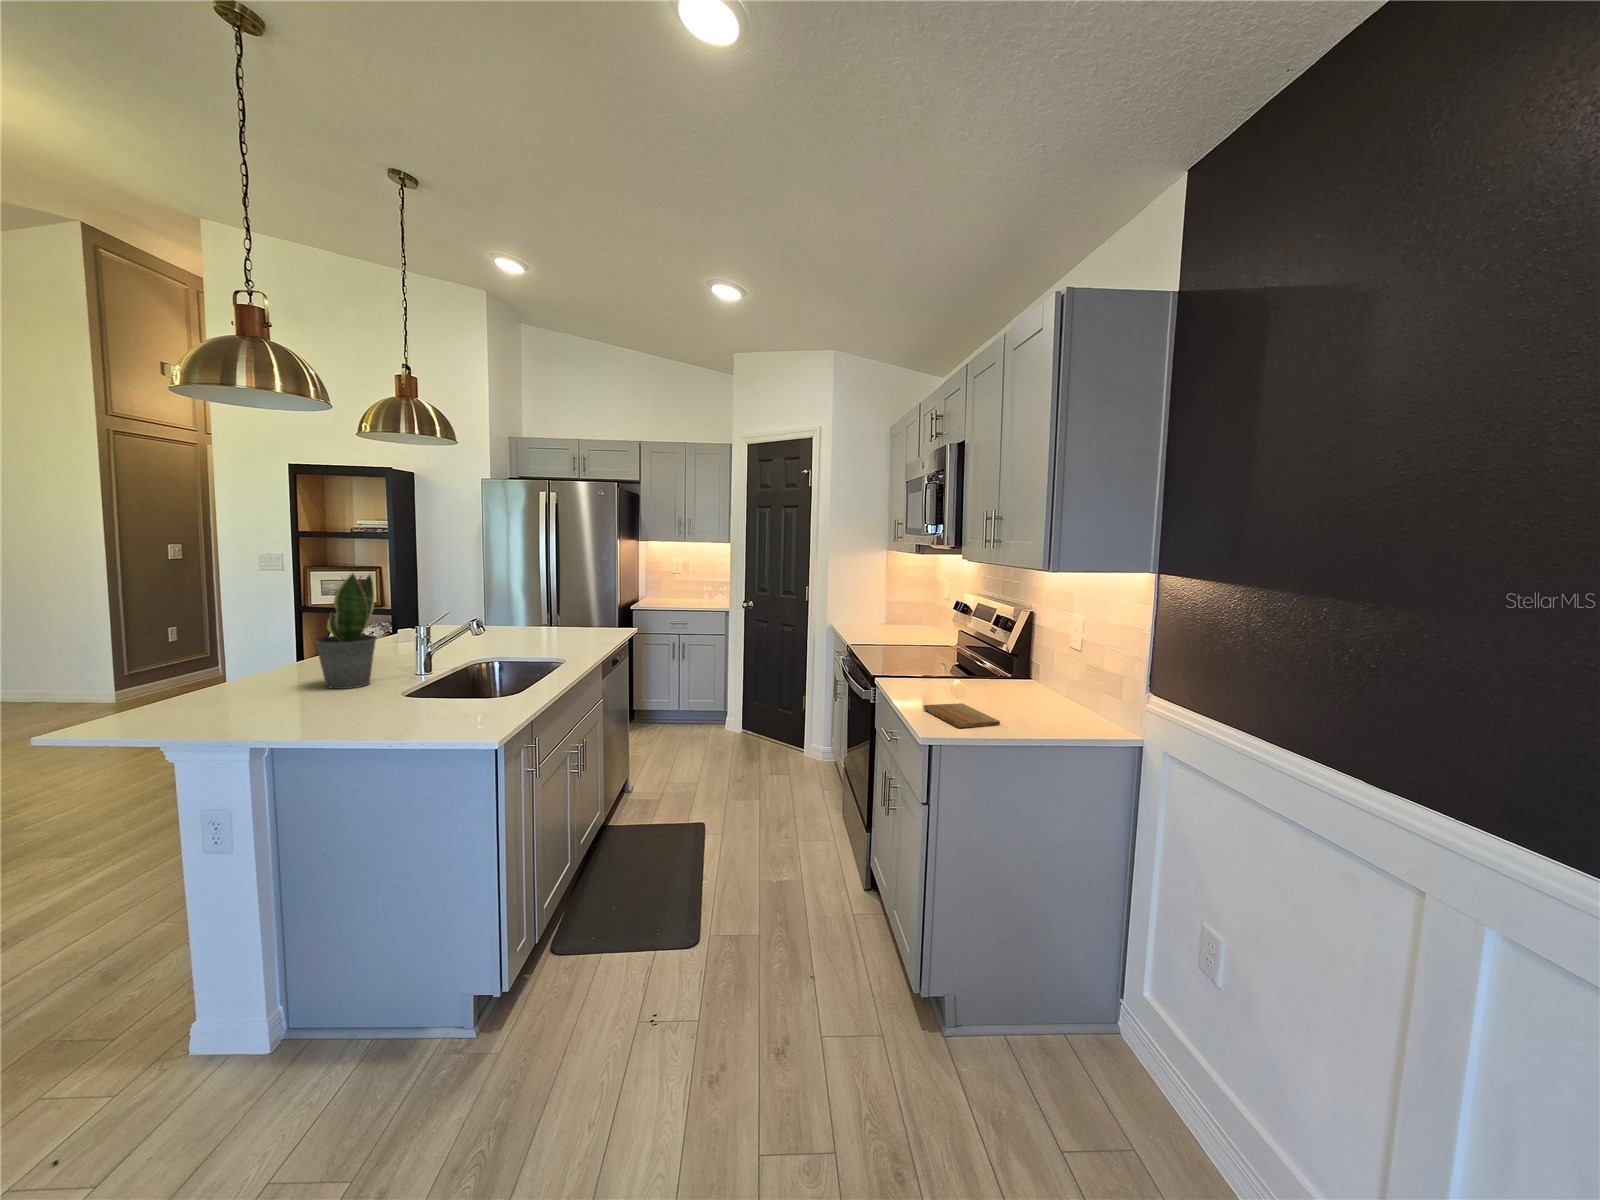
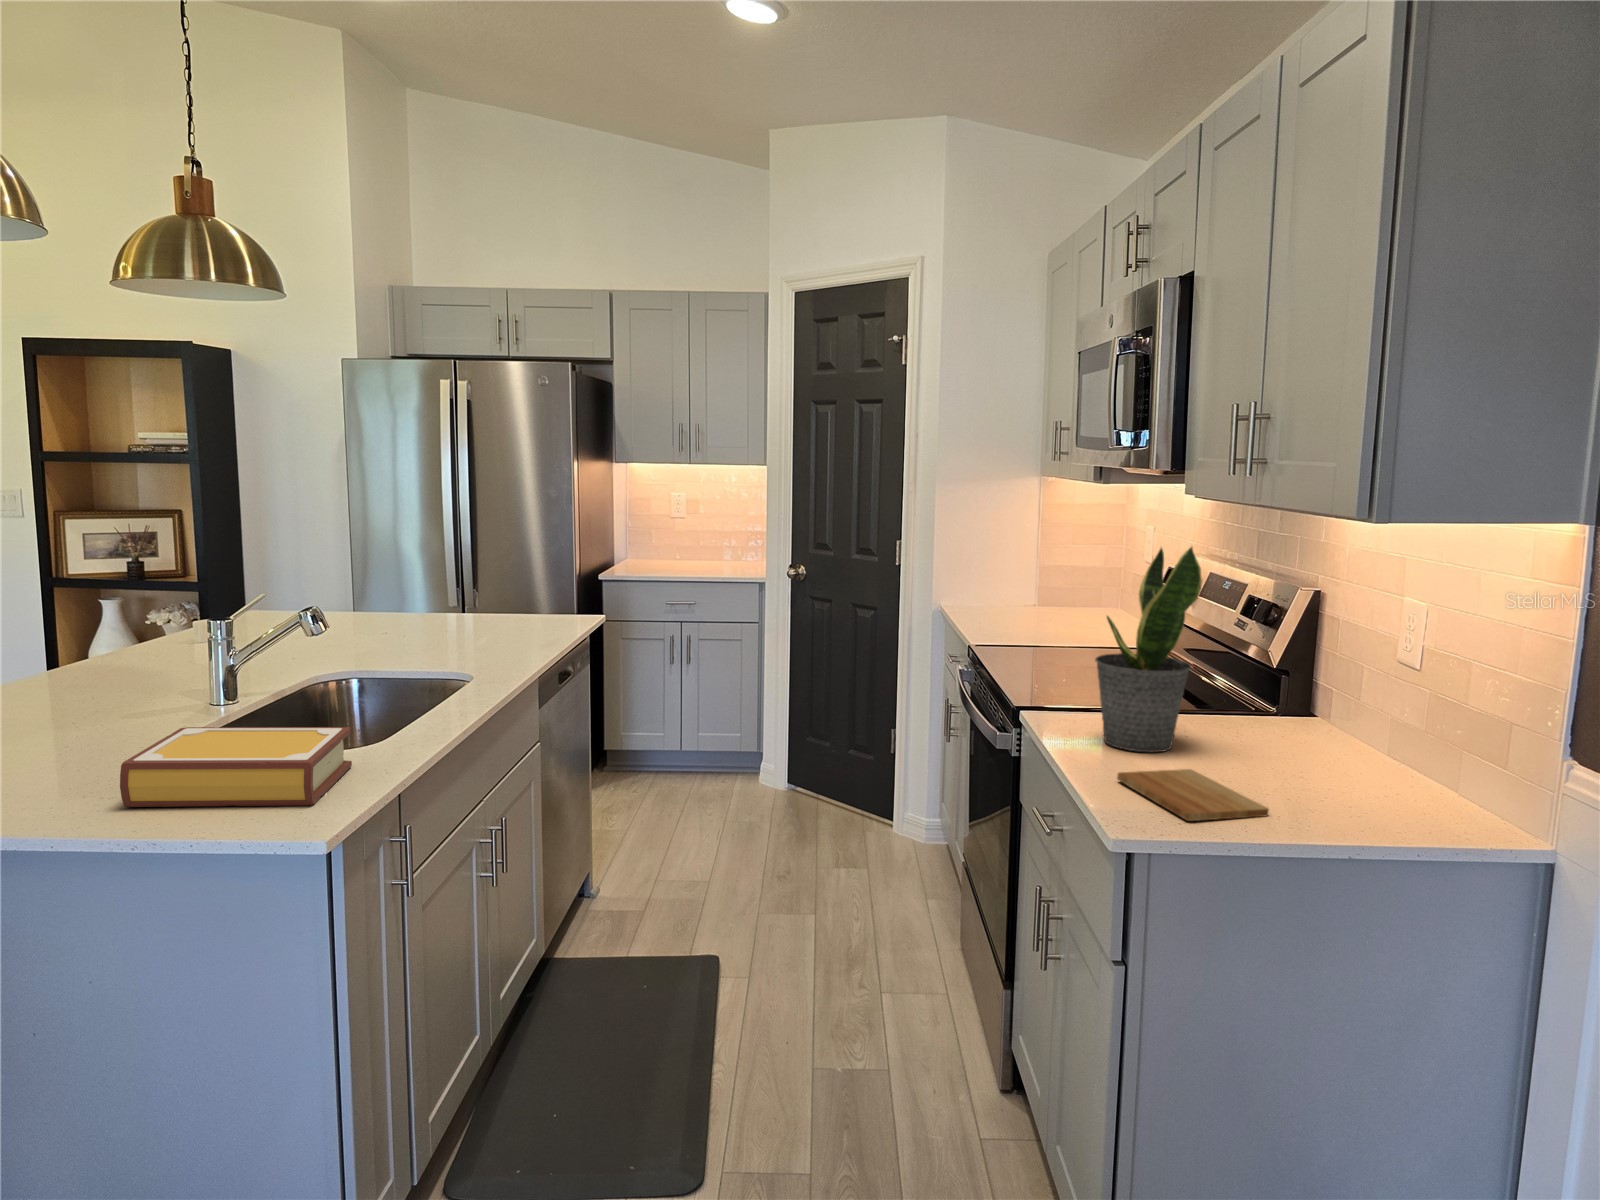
potted plant: present [315,573,377,689] -> present [1095,547,1202,752]
book: none [376,684,504,726] -> present [120,727,352,807]

